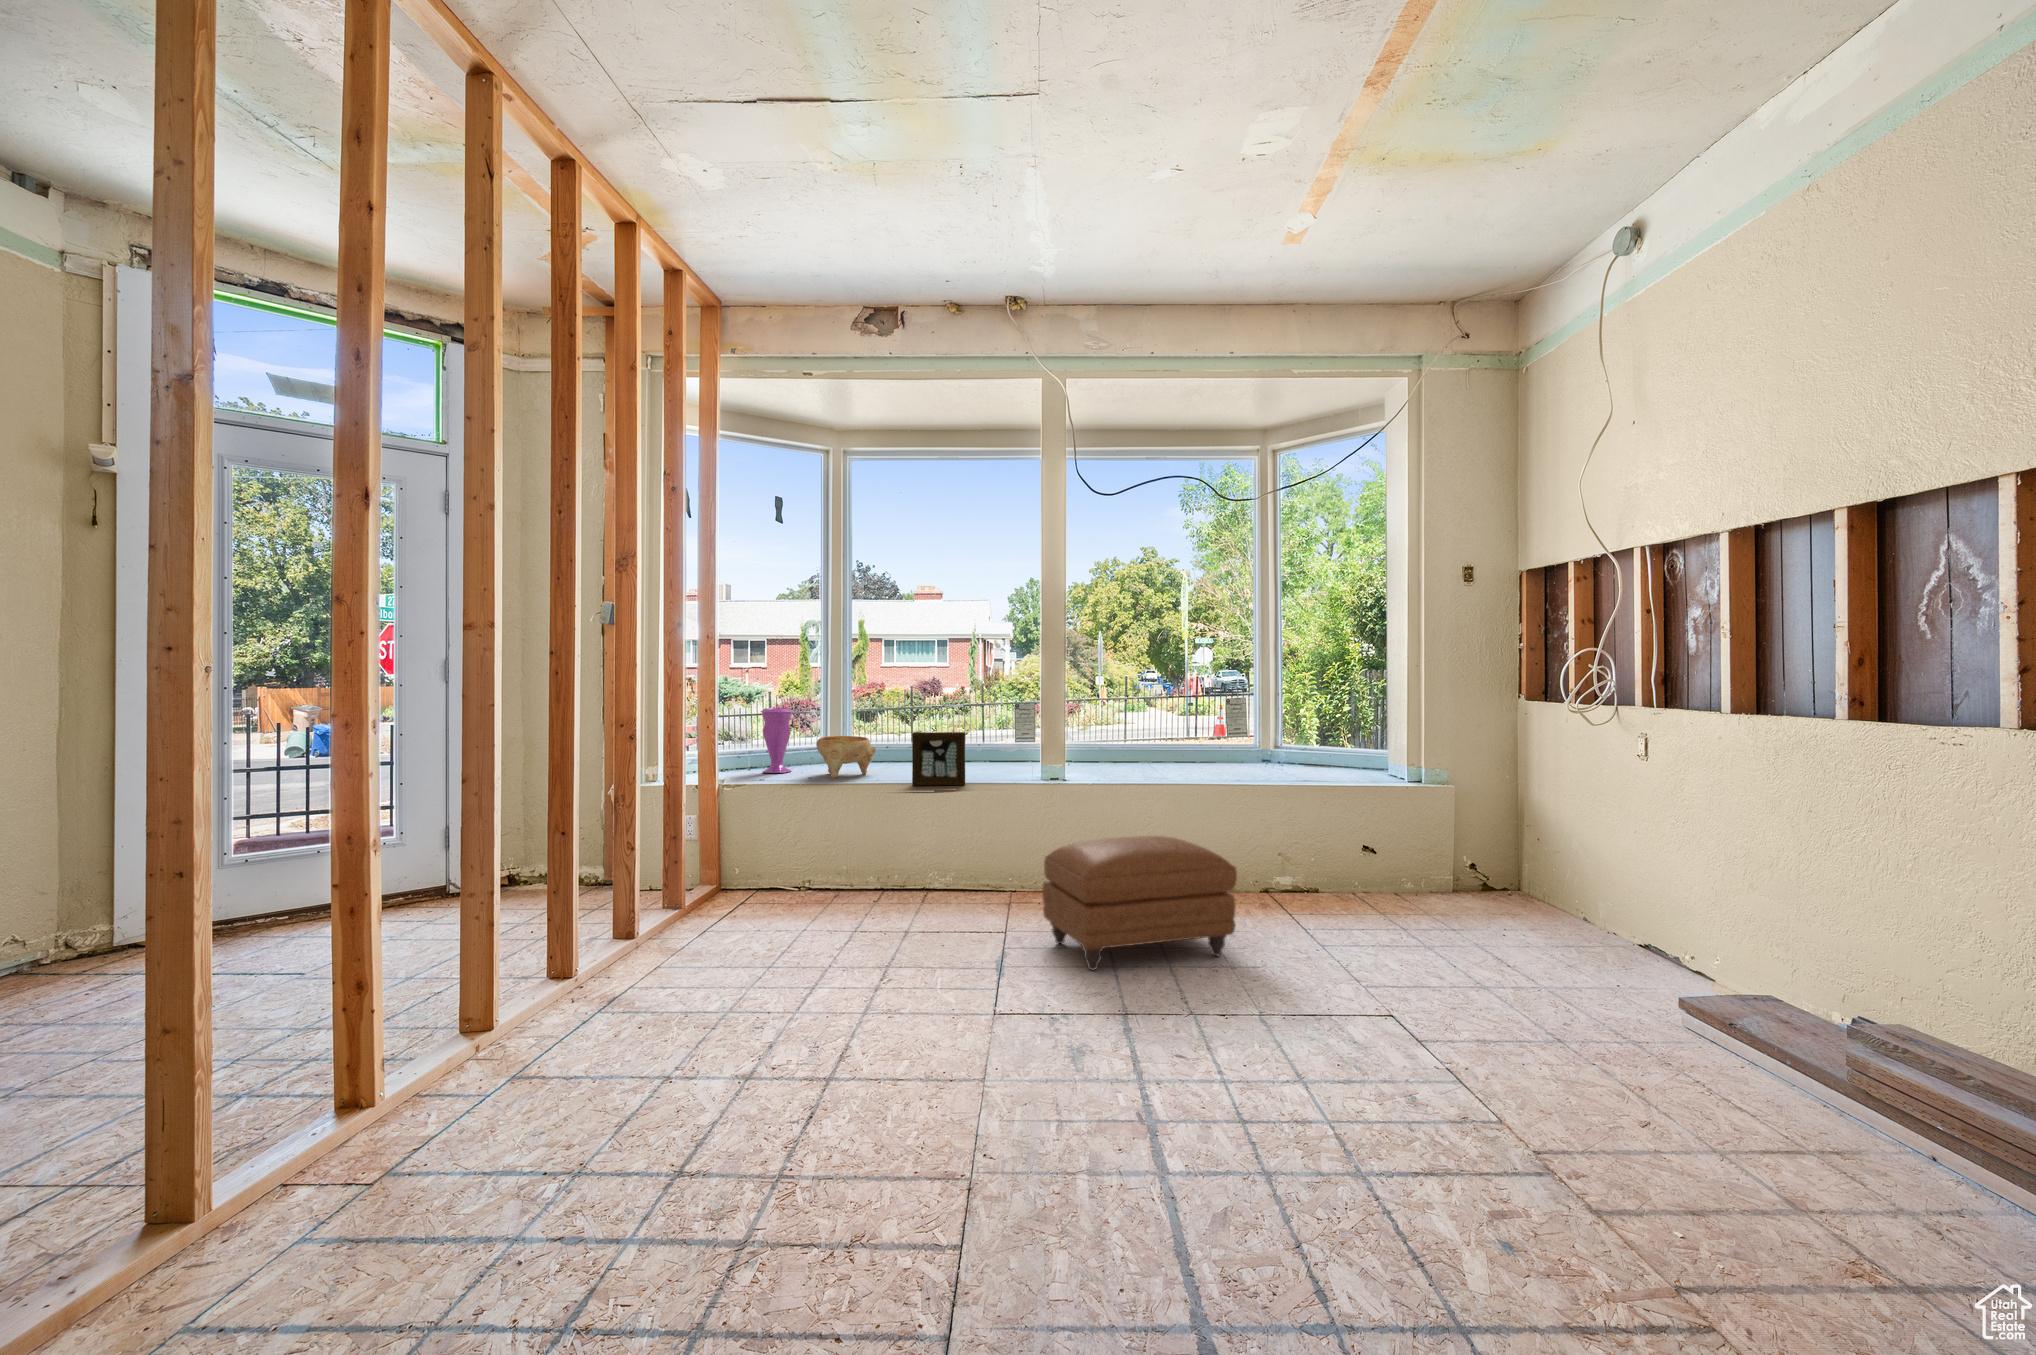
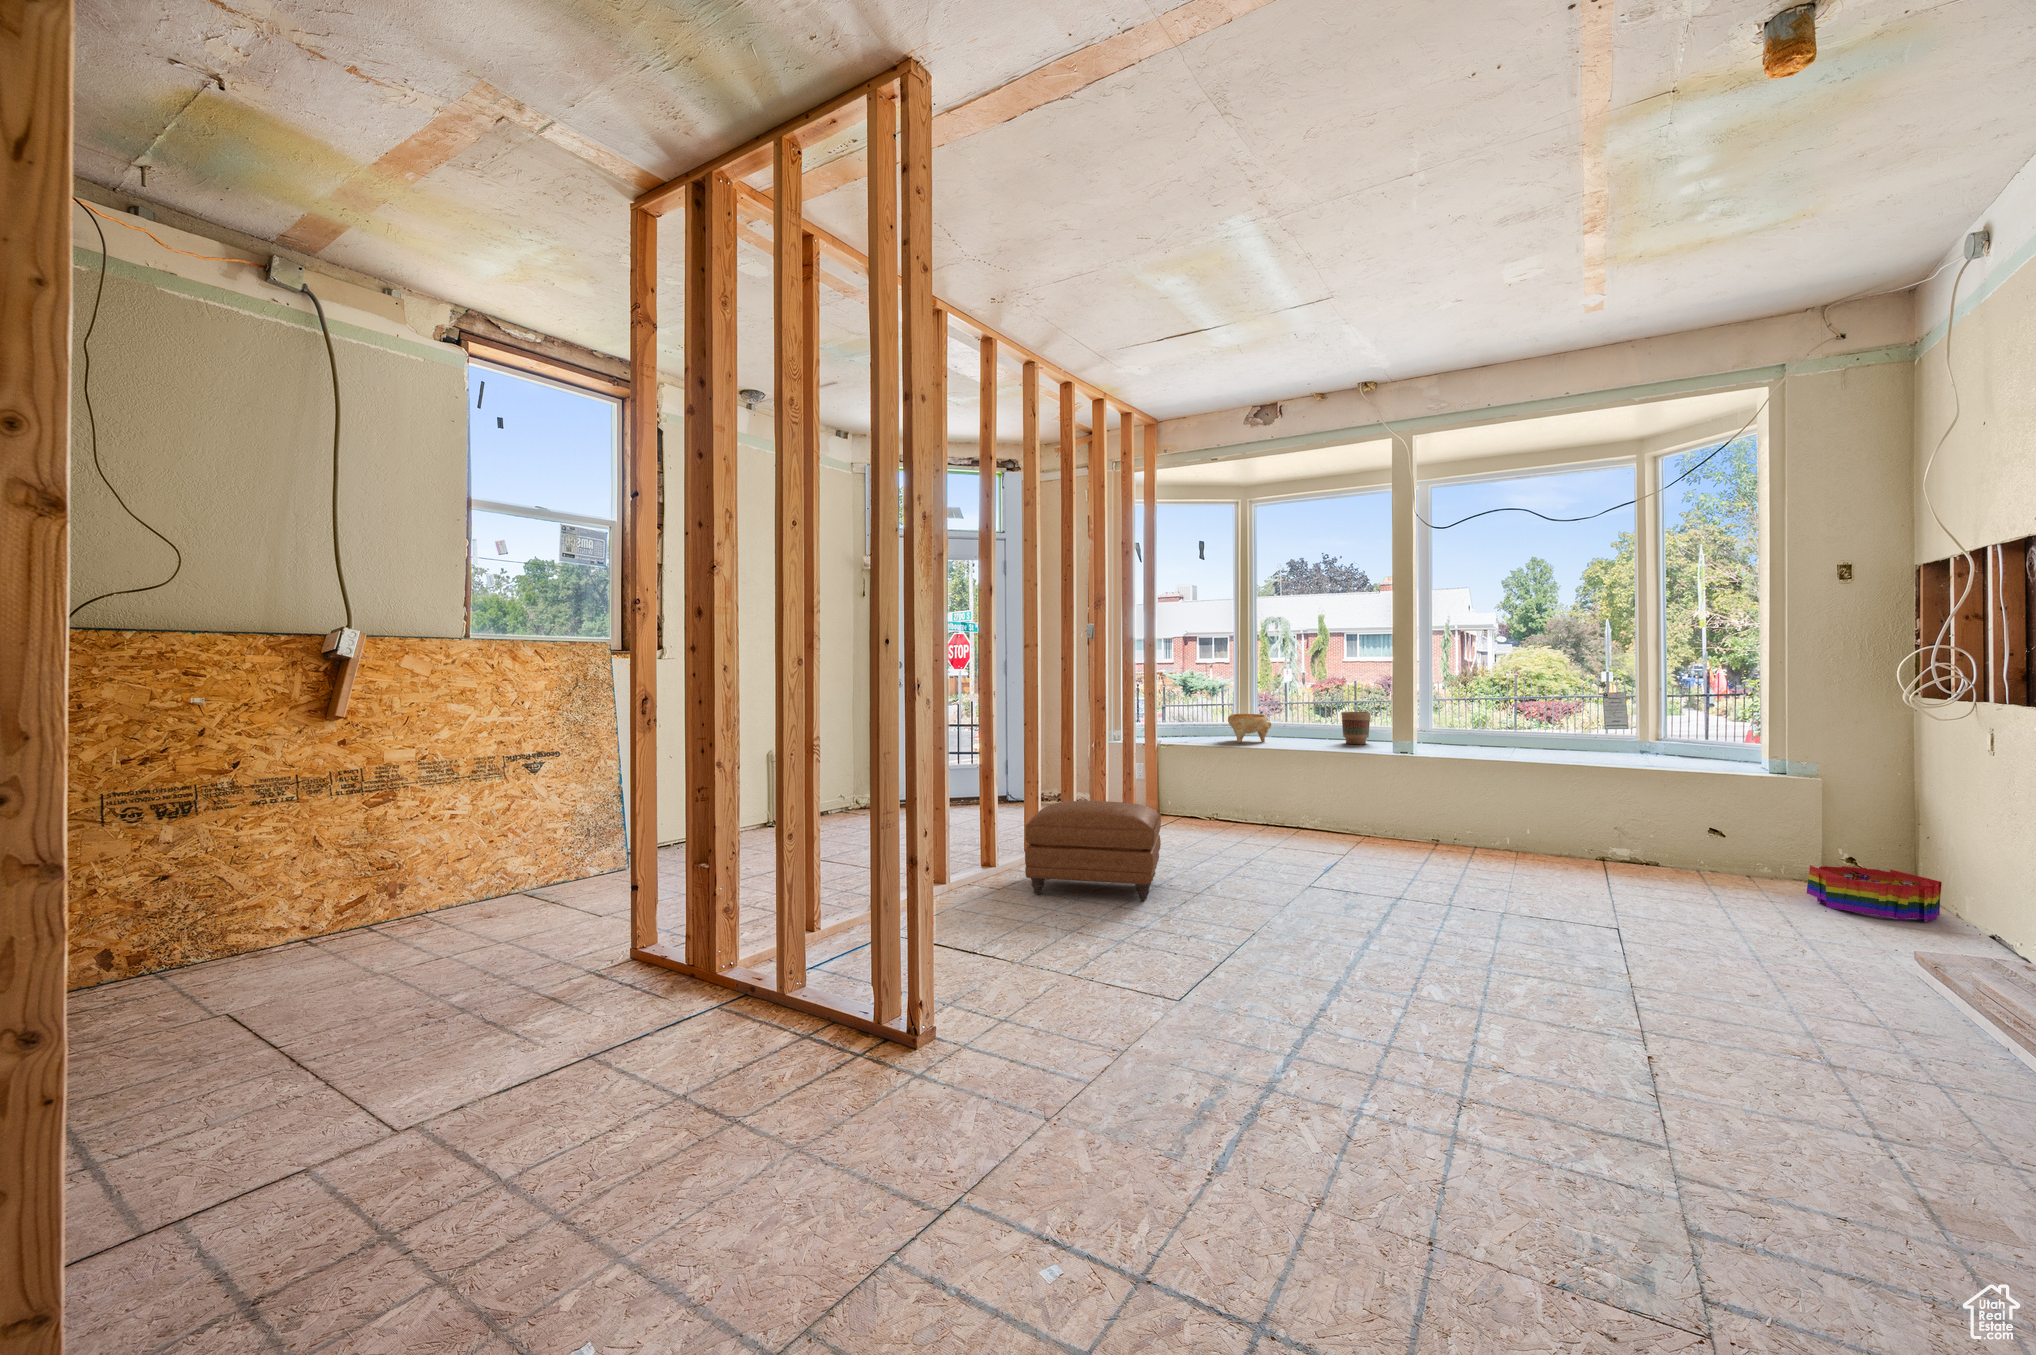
vase: present [761,708,793,773] -> none [1192,693,1215,738]
flower pot: none [966,729,1000,772] -> present [1341,712,1370,744]
picture frame: present [912,732,965,785] -> none [1290,712,1332,752]
ottoman: present [1042,836,1237,970] -> present [1025,801,1161,901]
storage bin: none [1474,878,1584,934] -> present [1807,865,1942,922]

